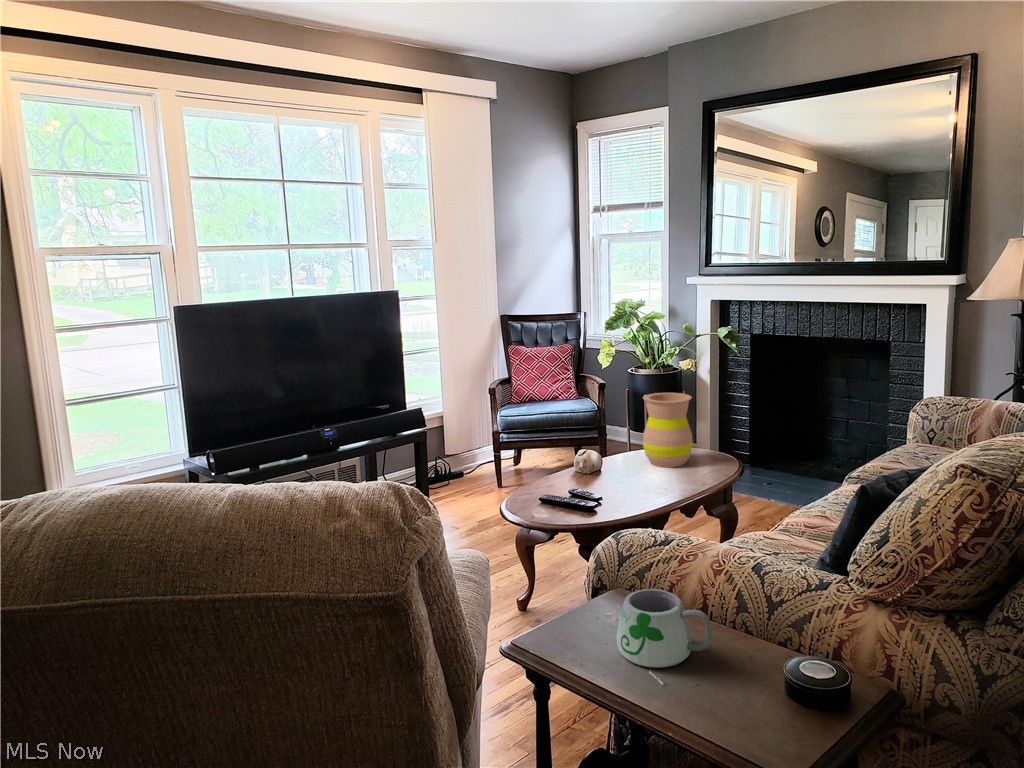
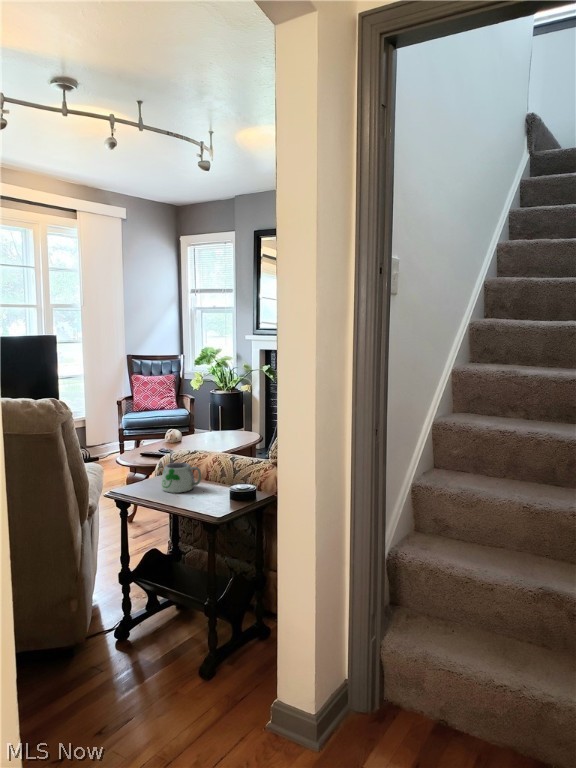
vase: present [643,393,693,468] -> none [208,399,236,441]

